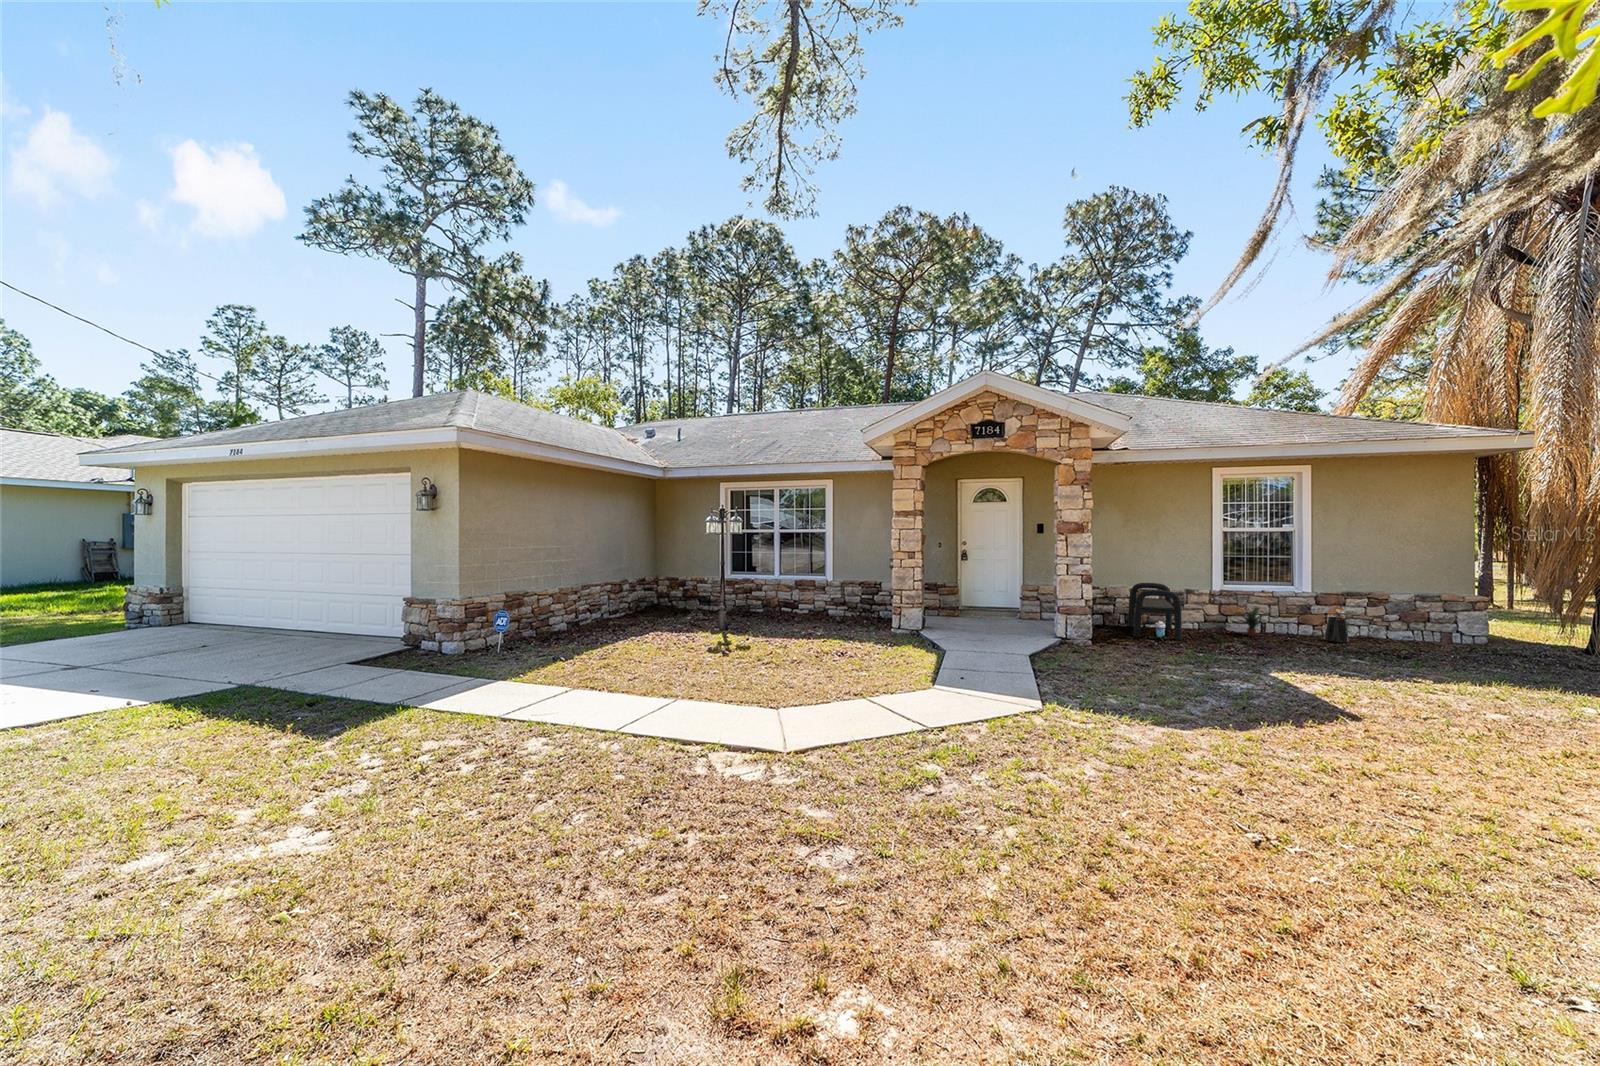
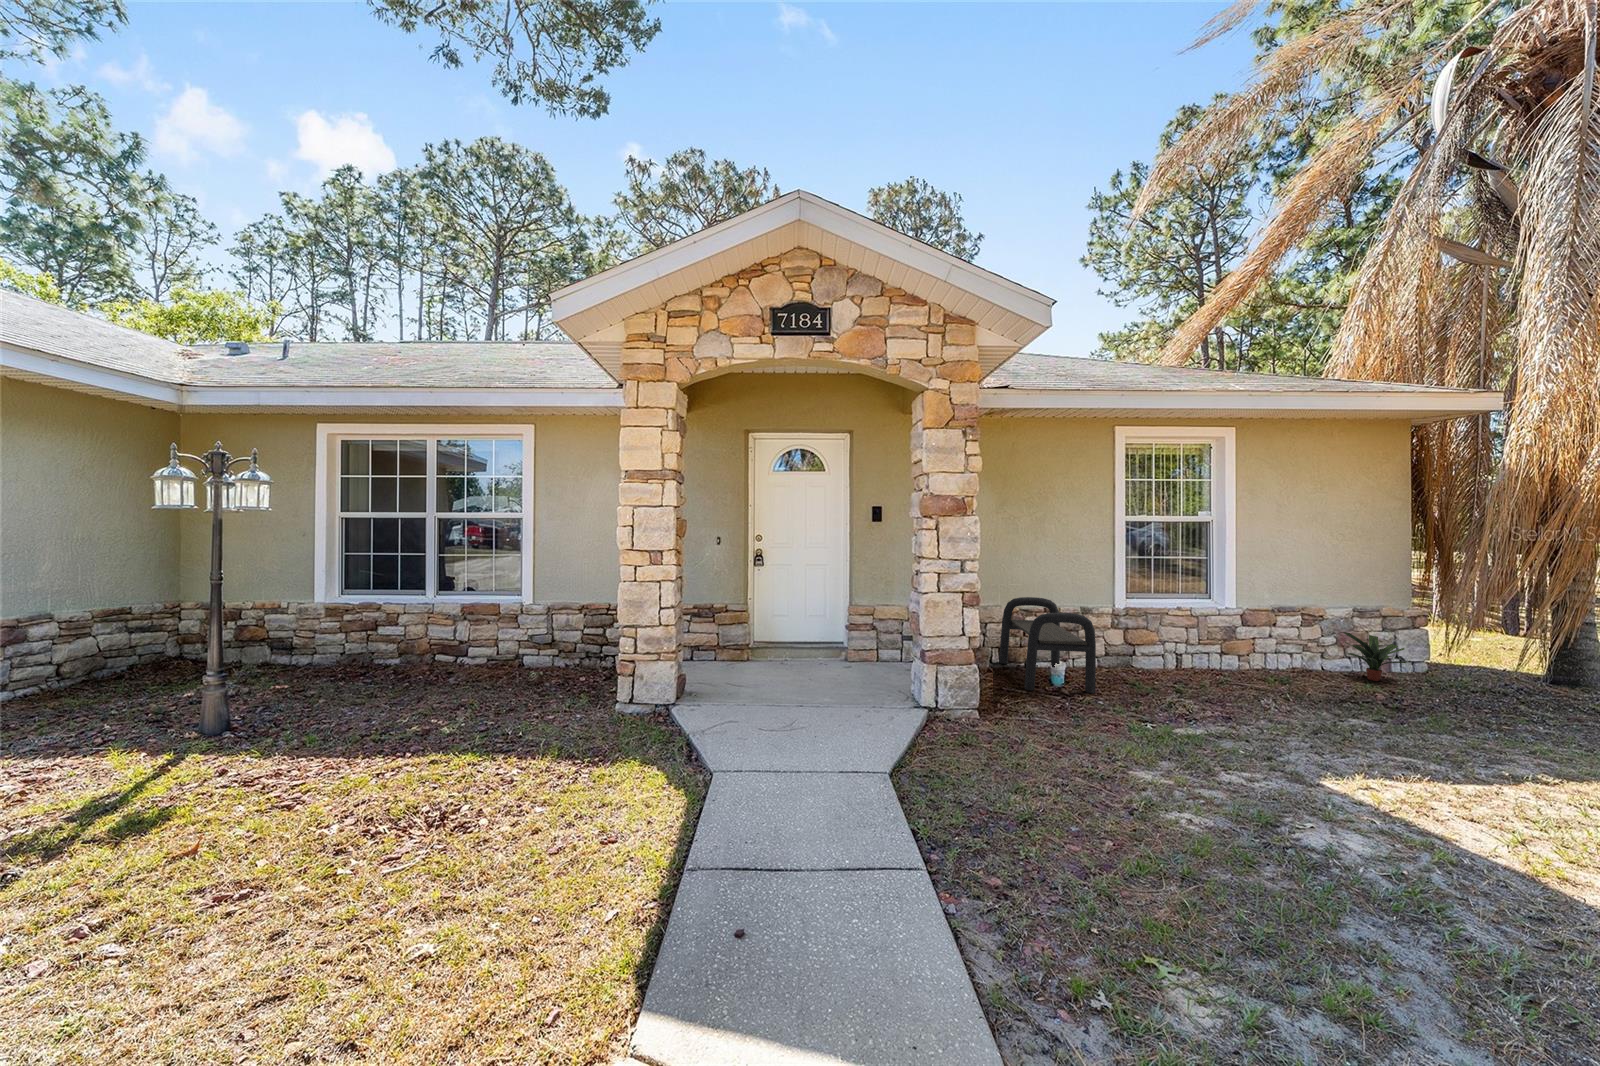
watering can: present [1323,606,1350,642] -> none [1254,626,1292,680]
potted plant: present [1236,607,1268,636] -> present [1343,632,1406,681]

